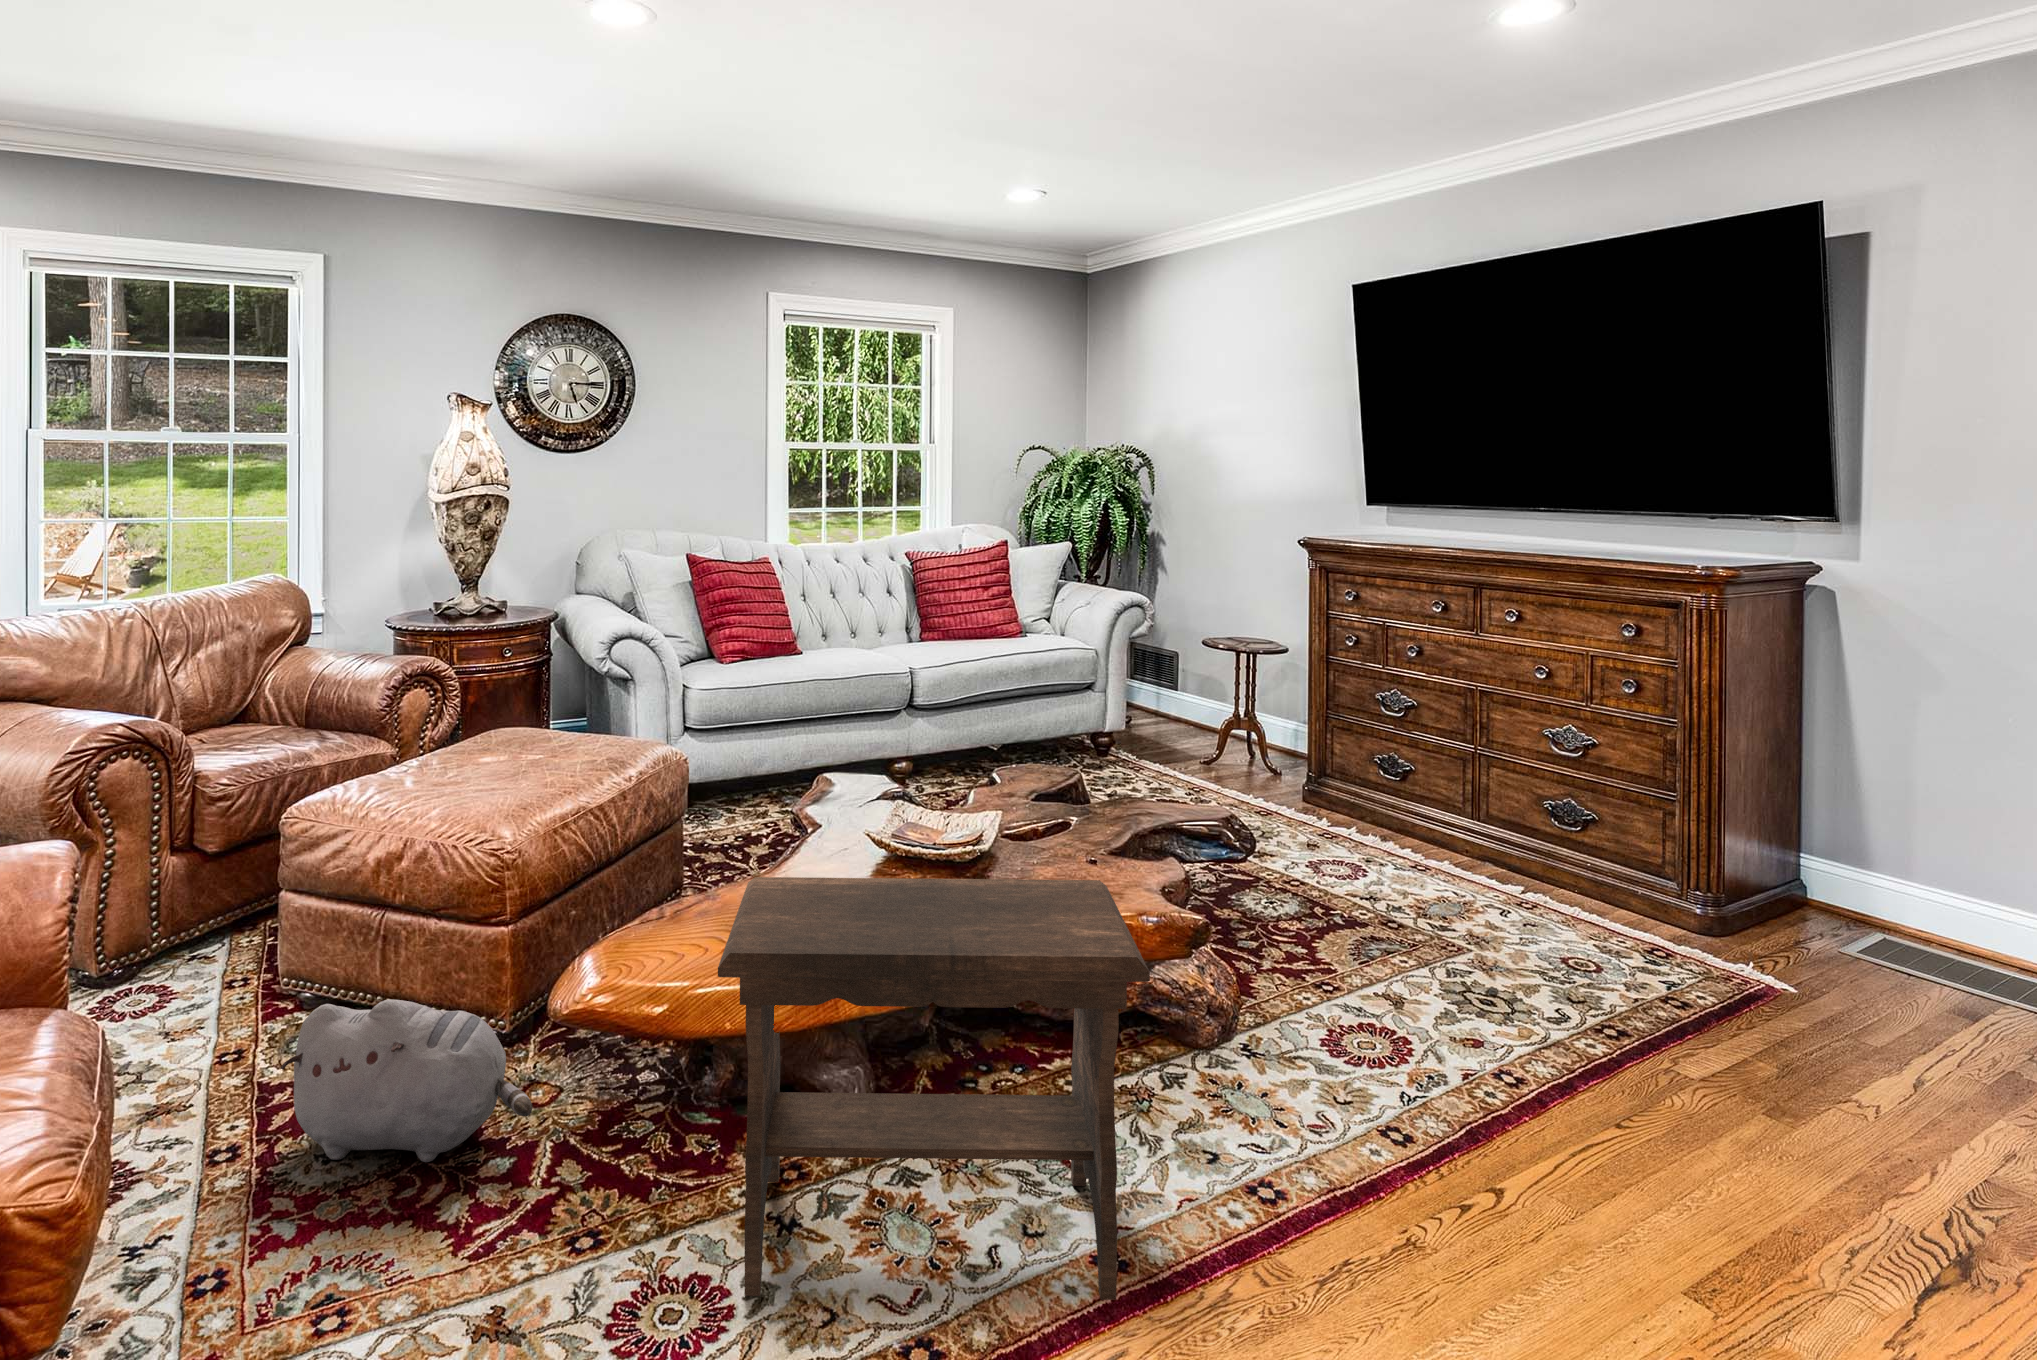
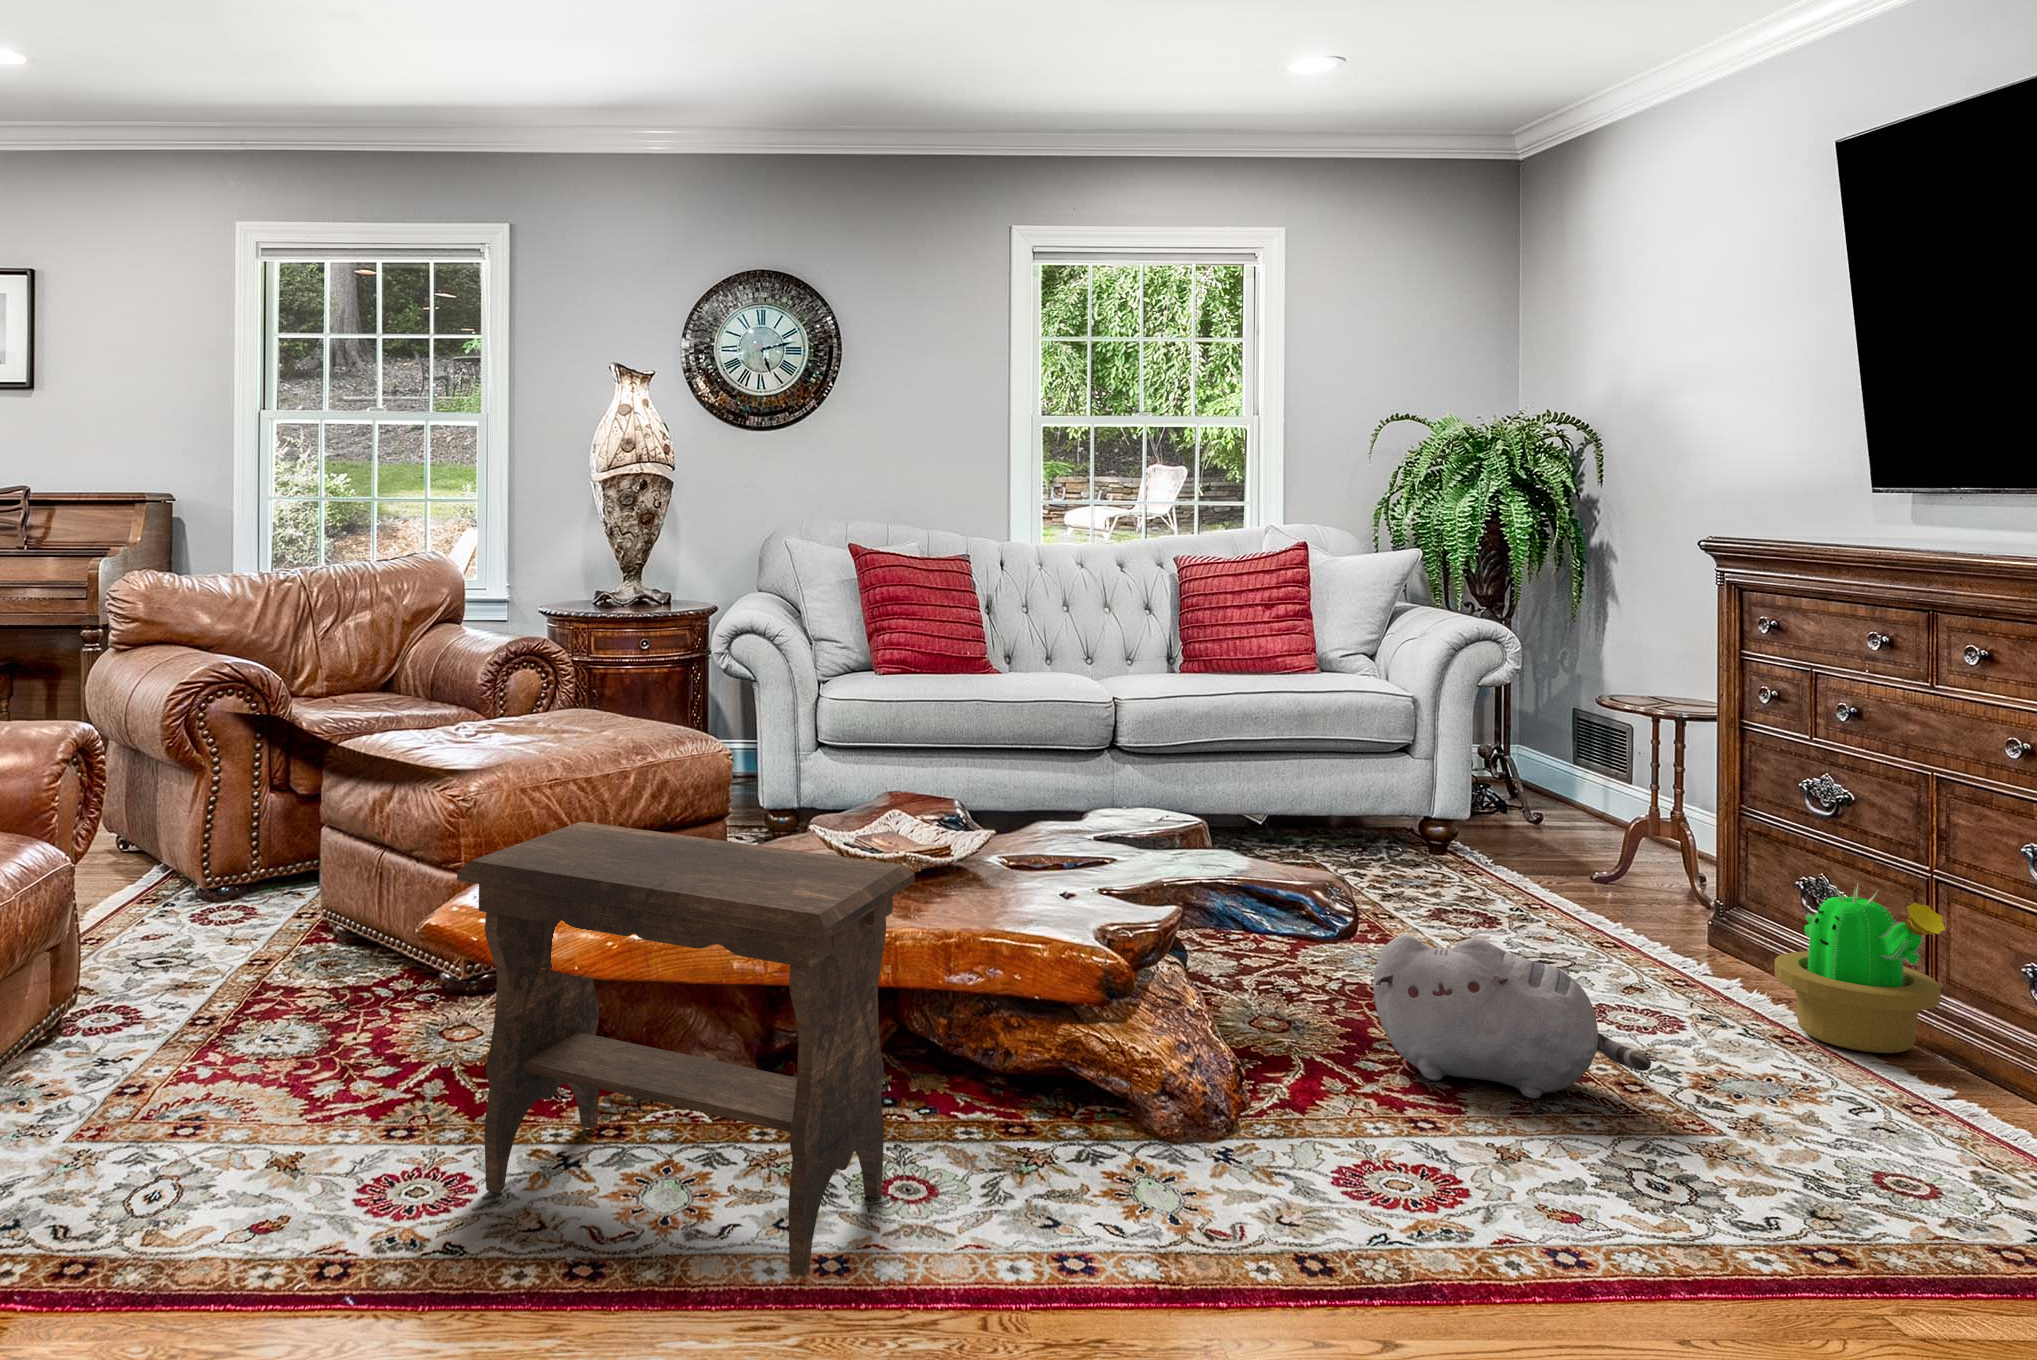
decorative plant: none [1428,765,1544,877] -> present [1775,884,1946,1053]
plush toy: present [280,999,532,1162] -> present [1373,935,1651,1099]

